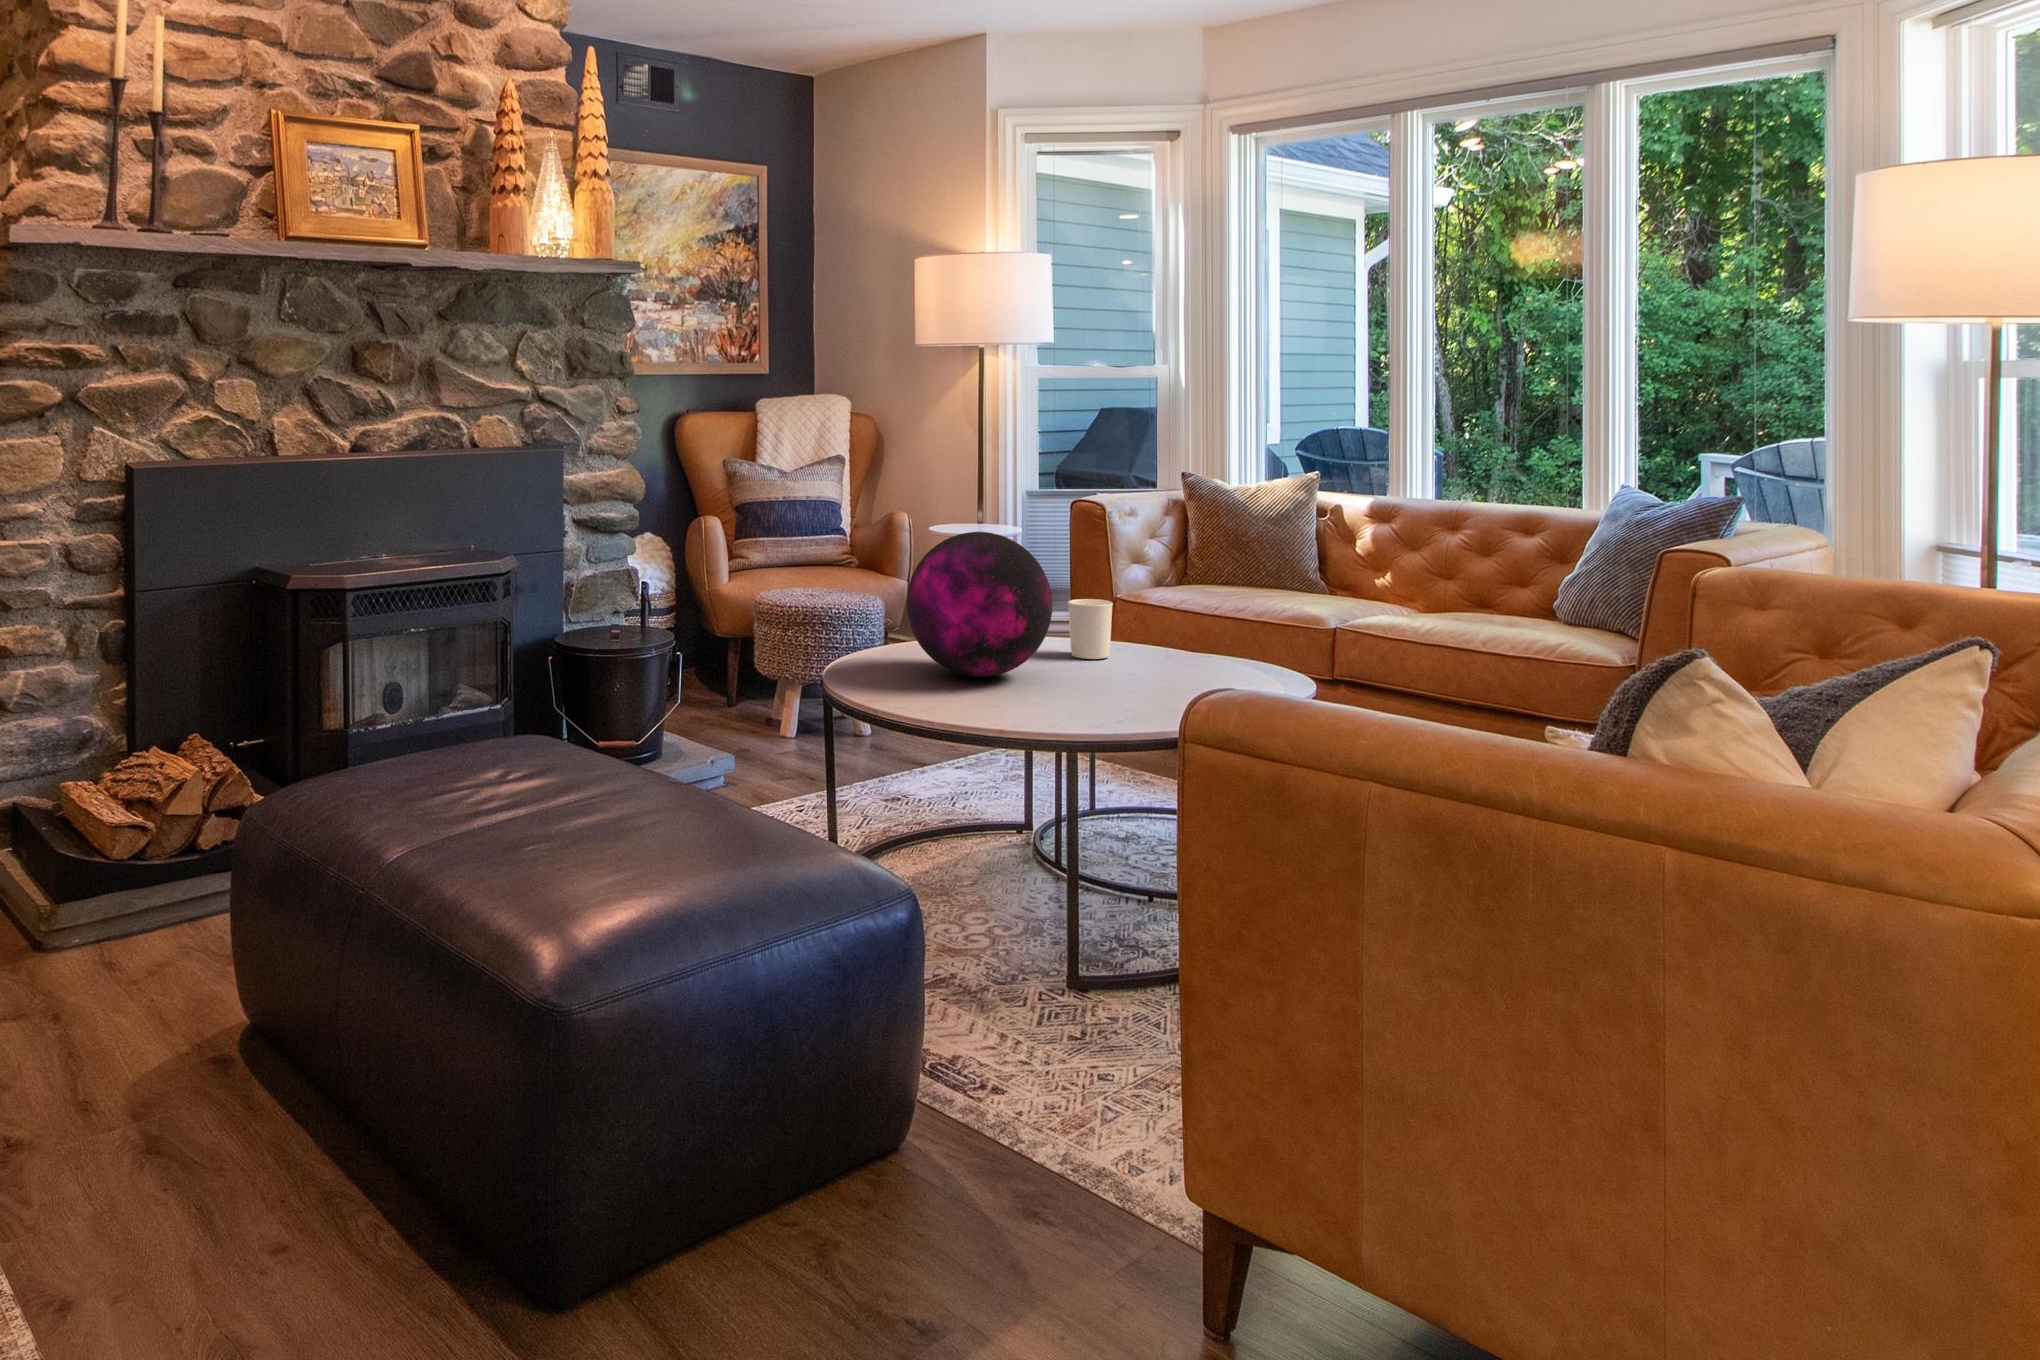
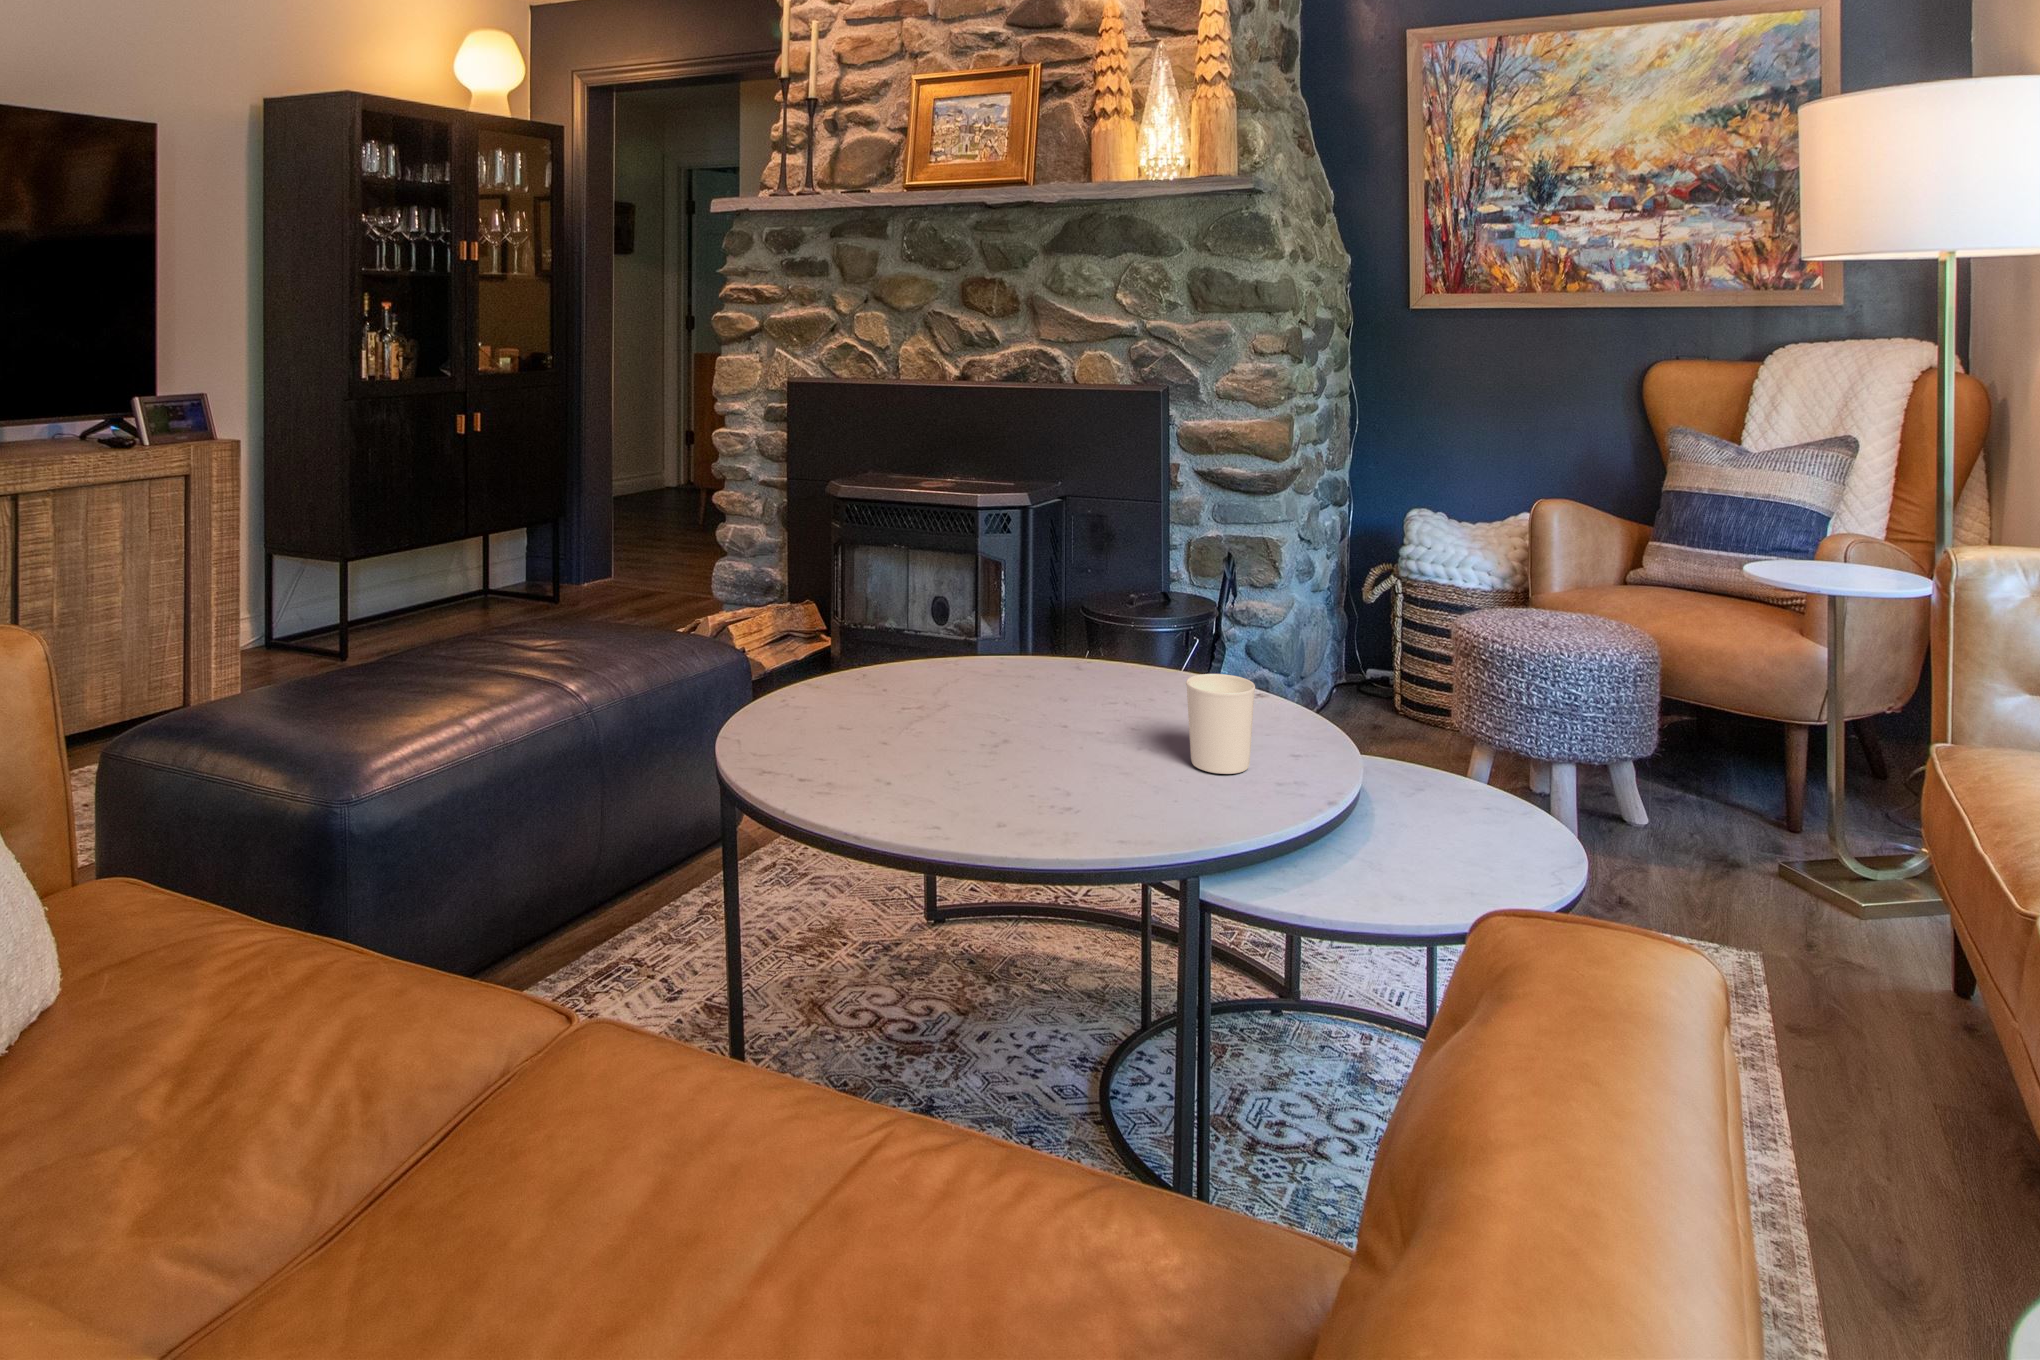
decorative orb: present [907,532,1052,677] -> none [902,539,1092,733]

